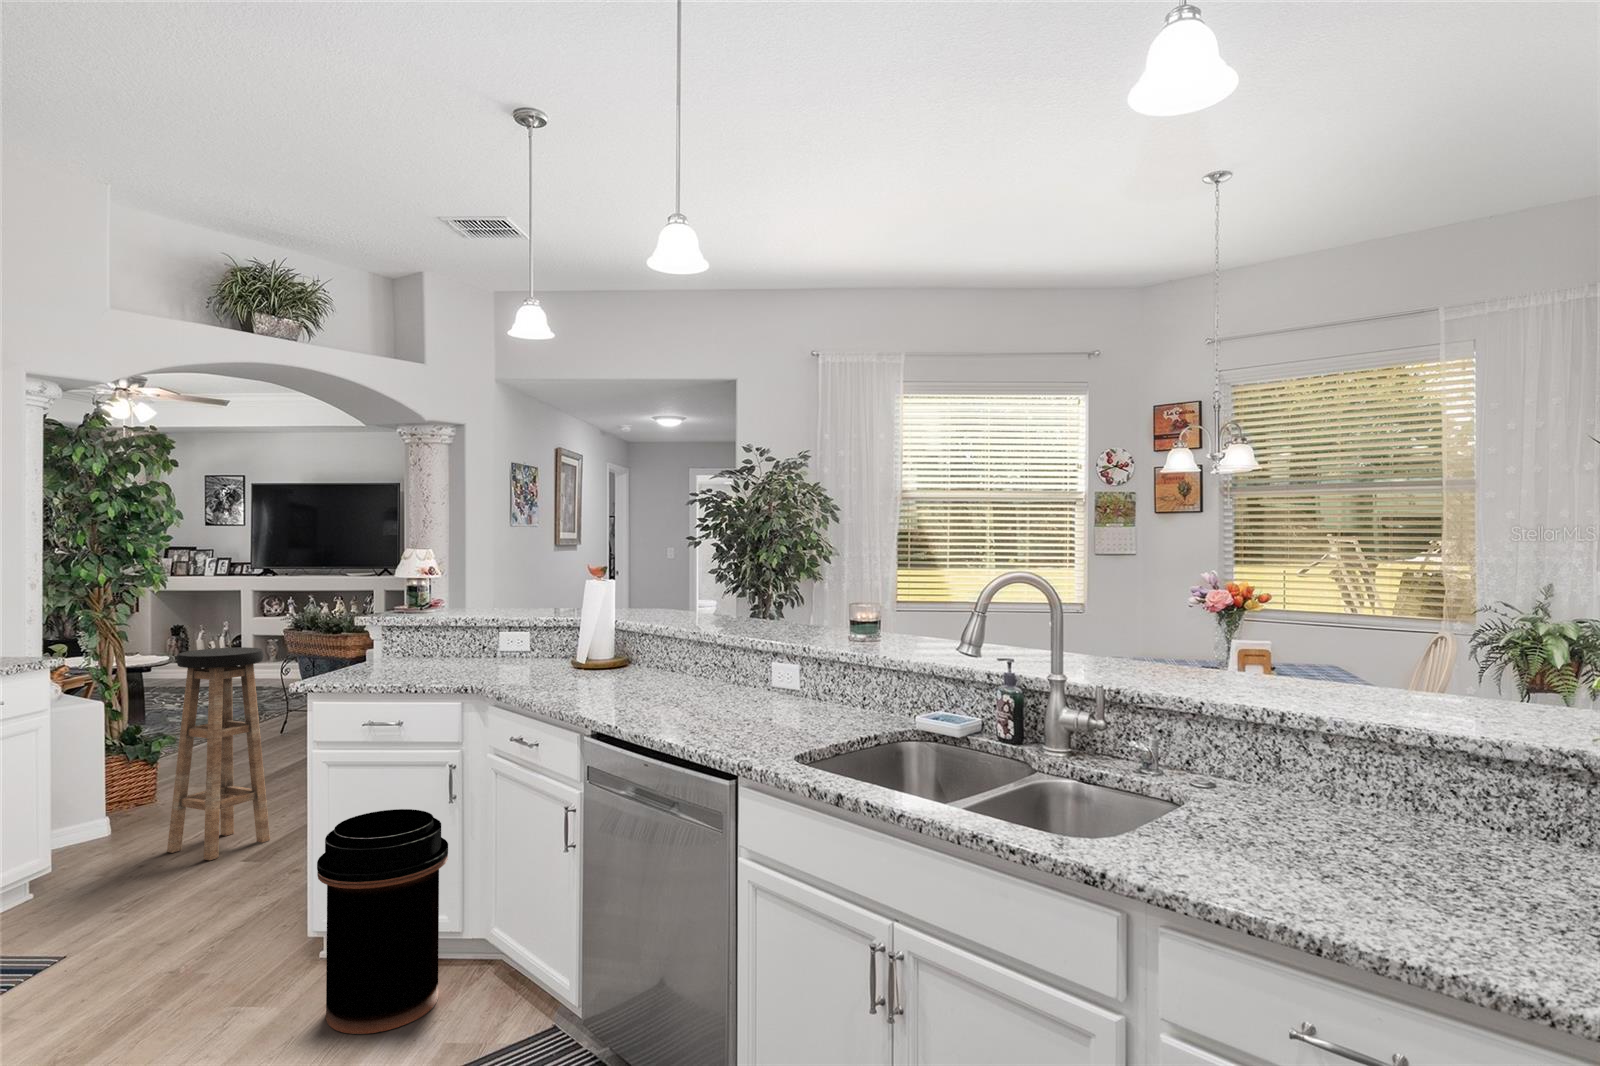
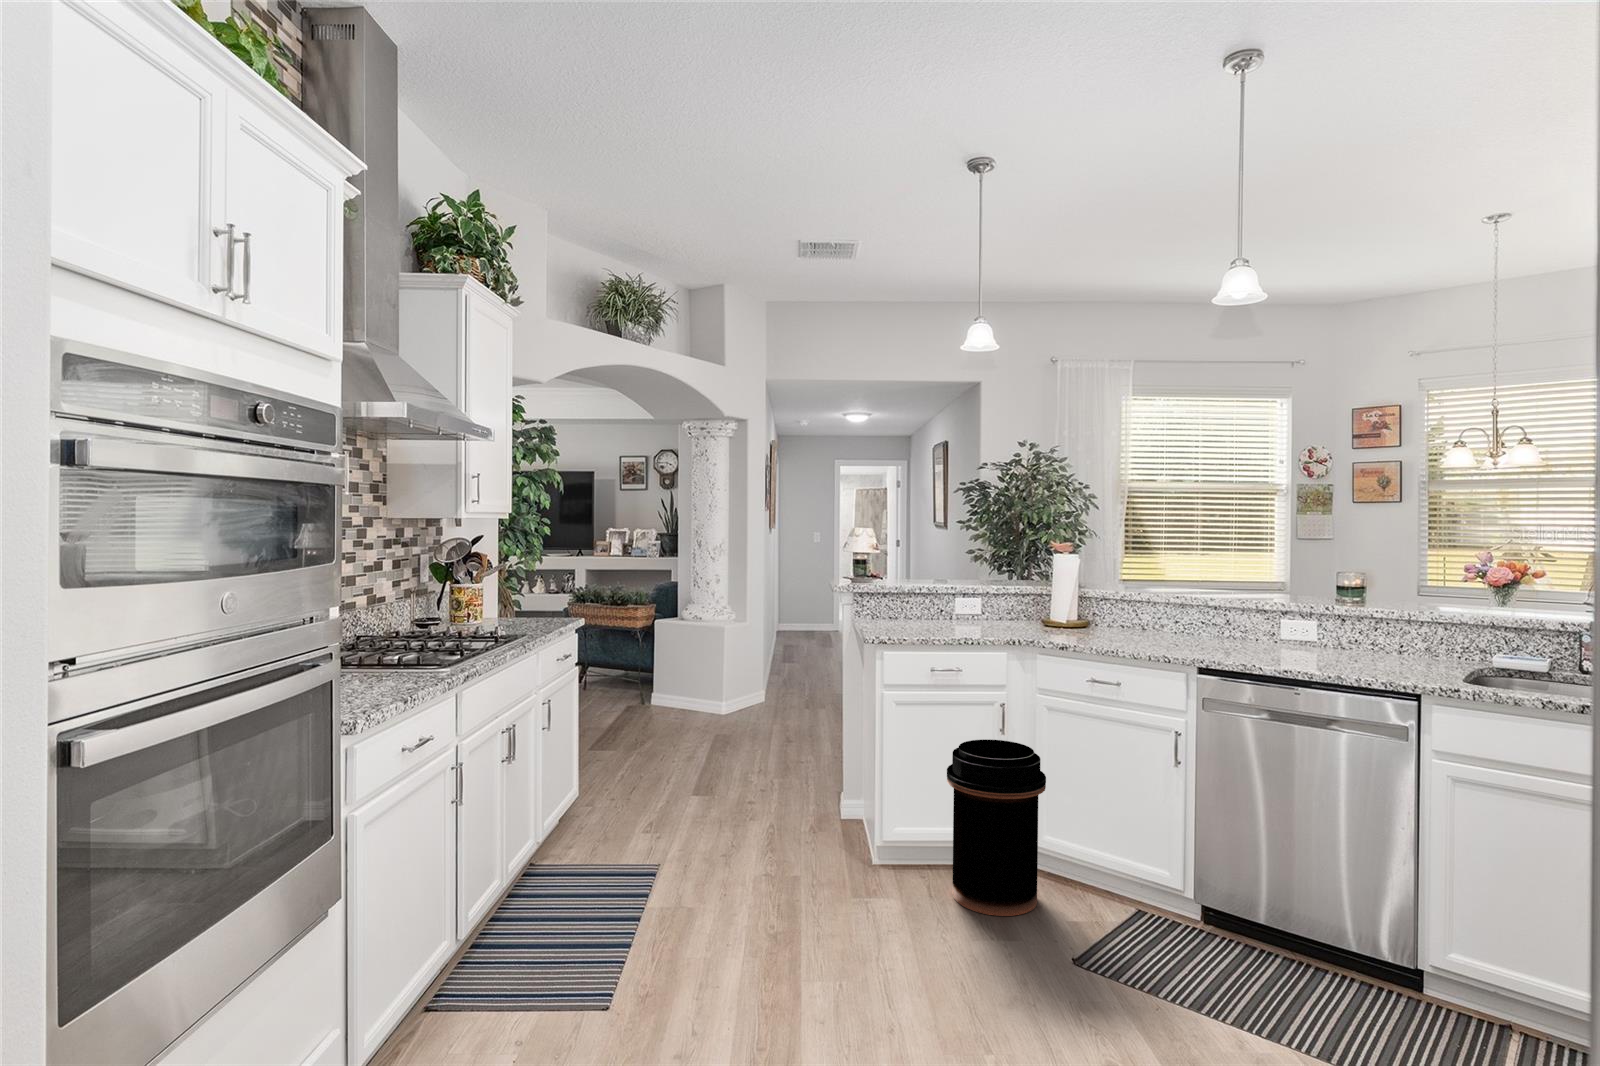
bar stool: present [167,647,270,860] -> none [627,613,701,794]

